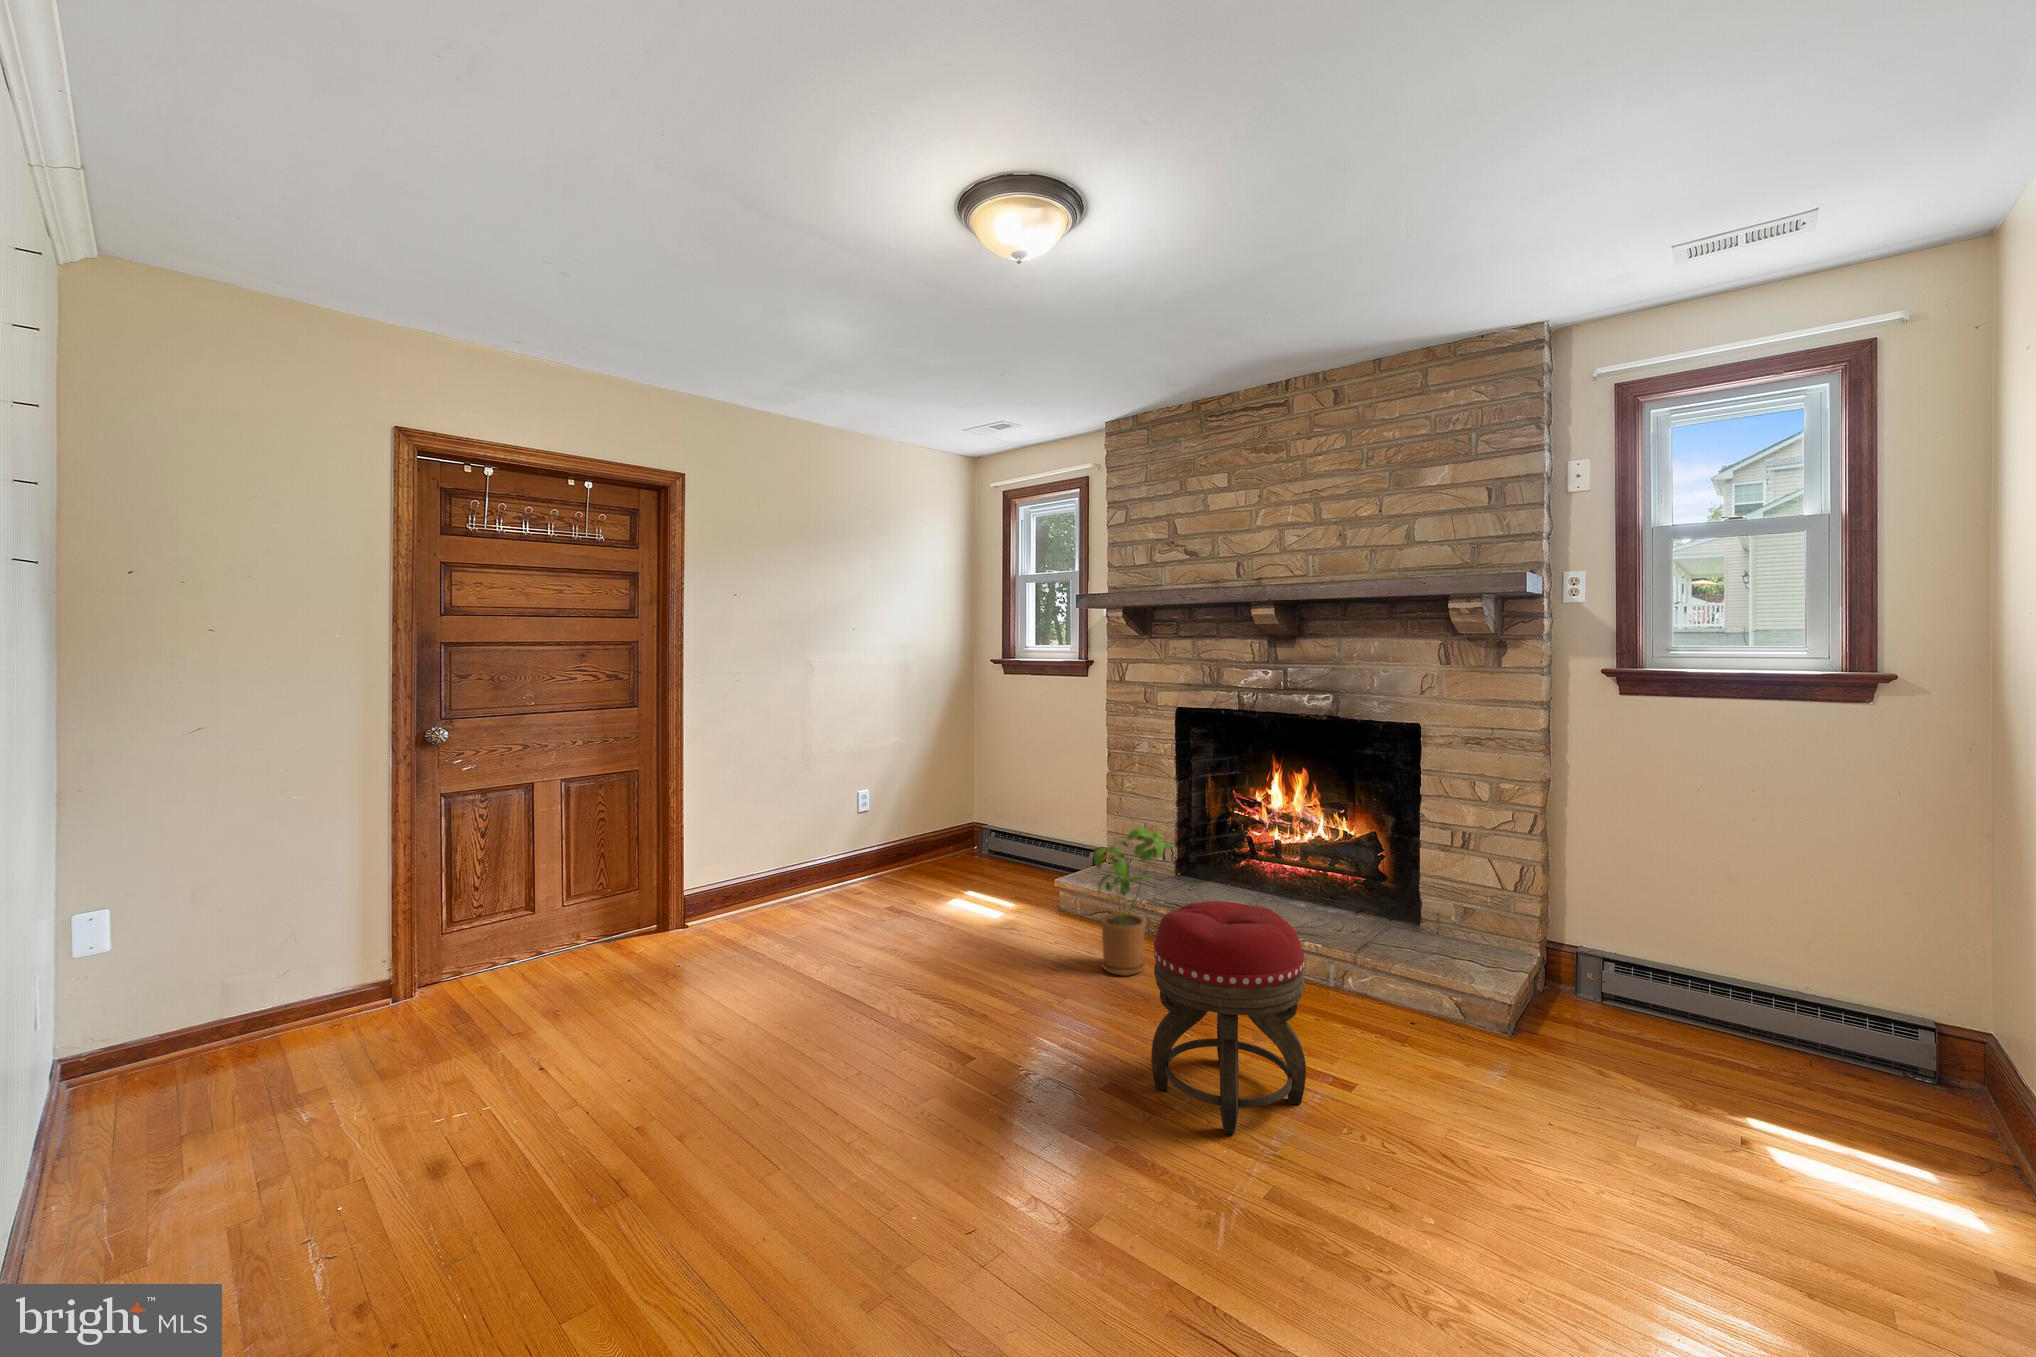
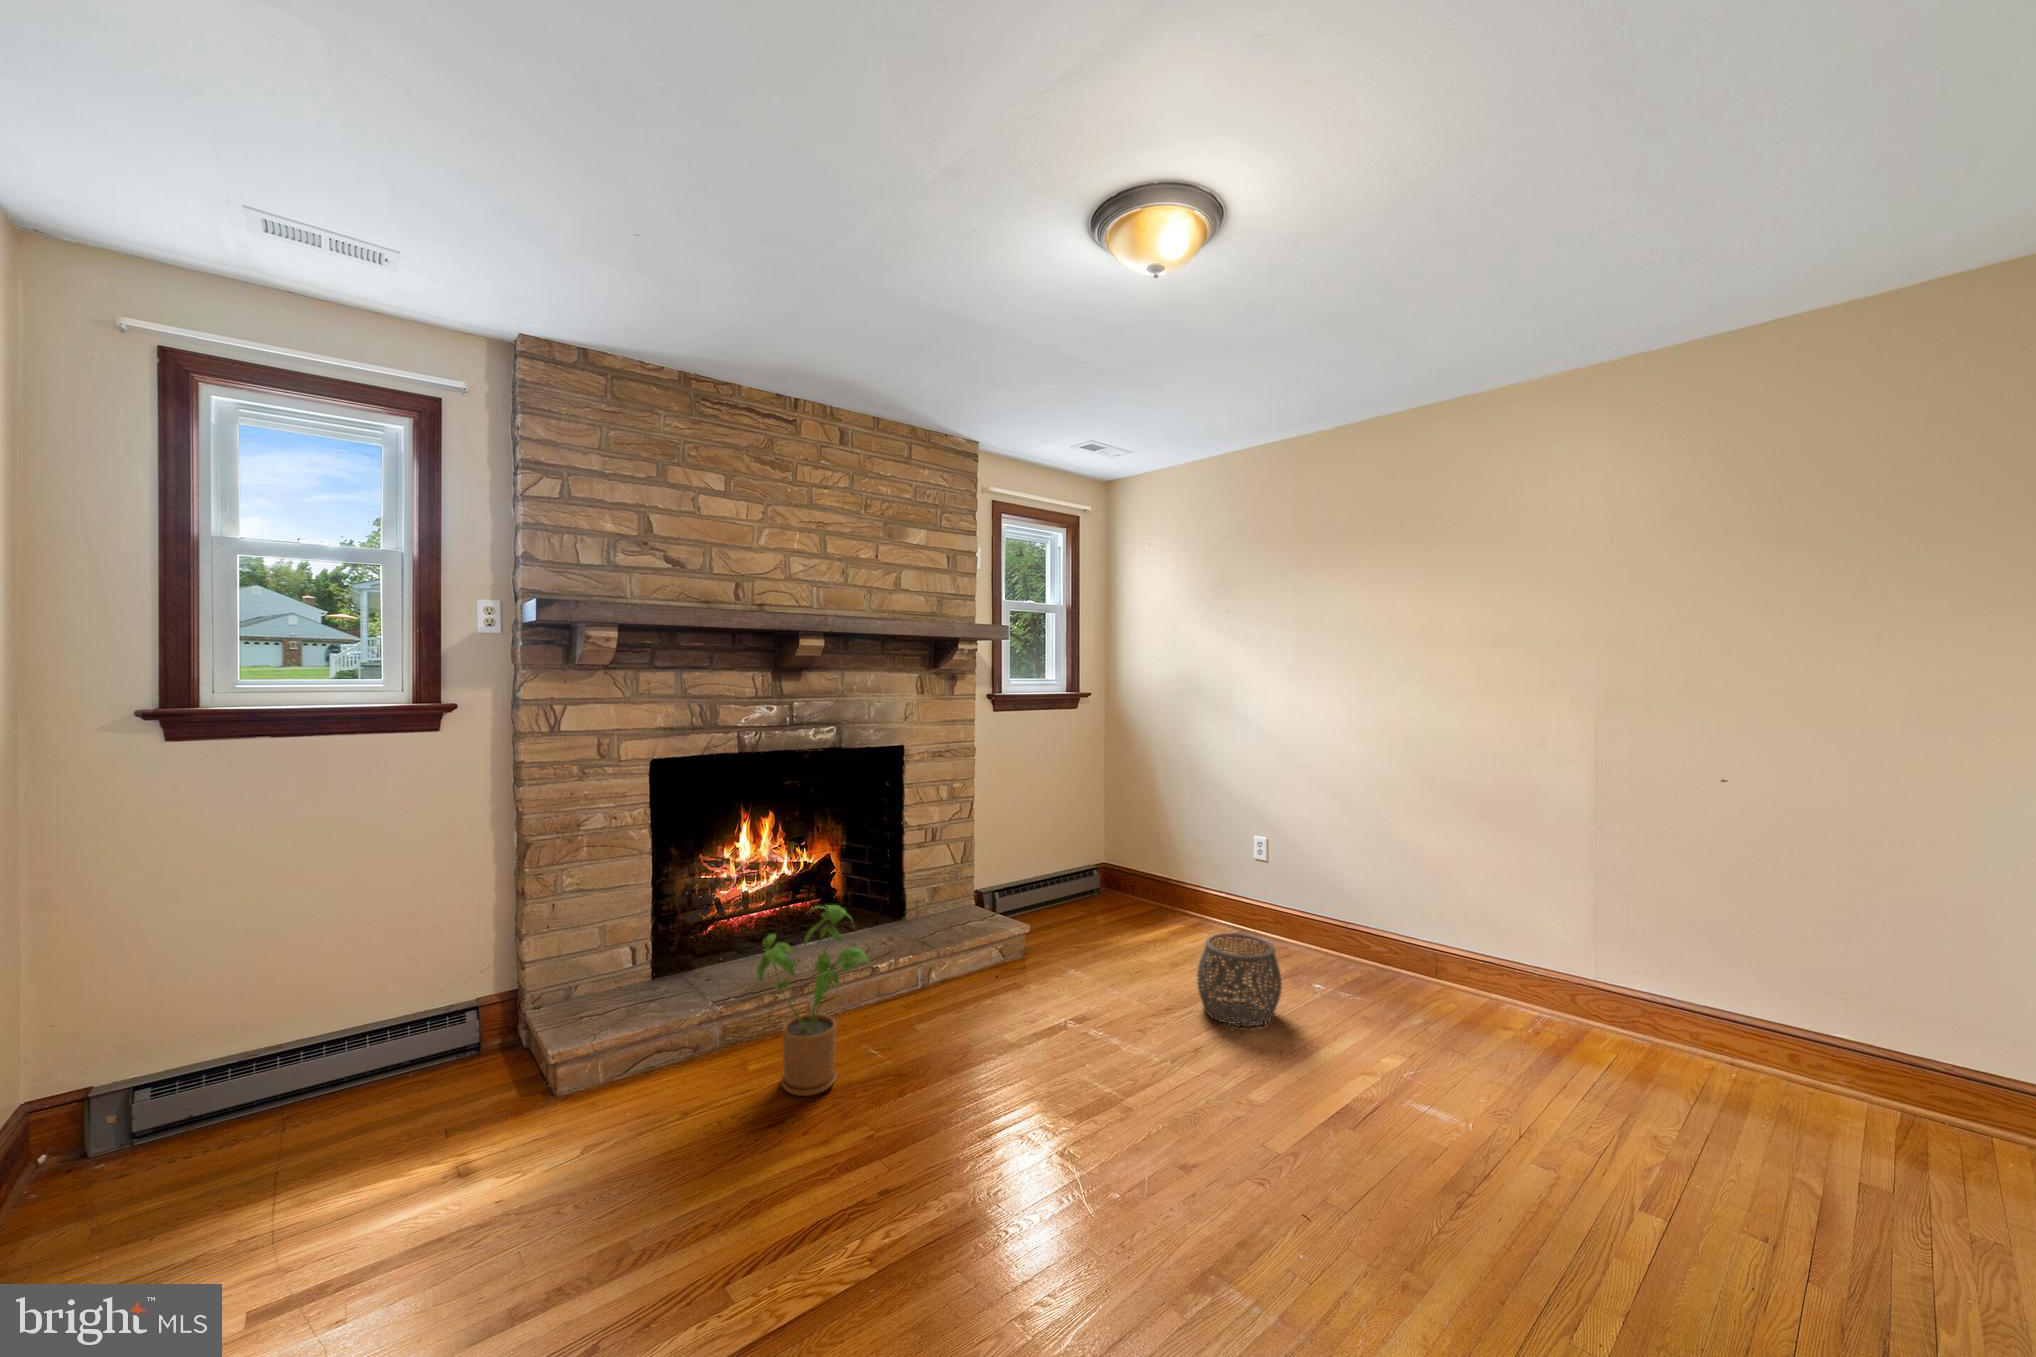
footstool: present [1151,901,1306,1134] -> none [1034,917,1162,1116]
woven basket: none [1493,1072,1675,1271] -> present [1197,933,1282,1027]

